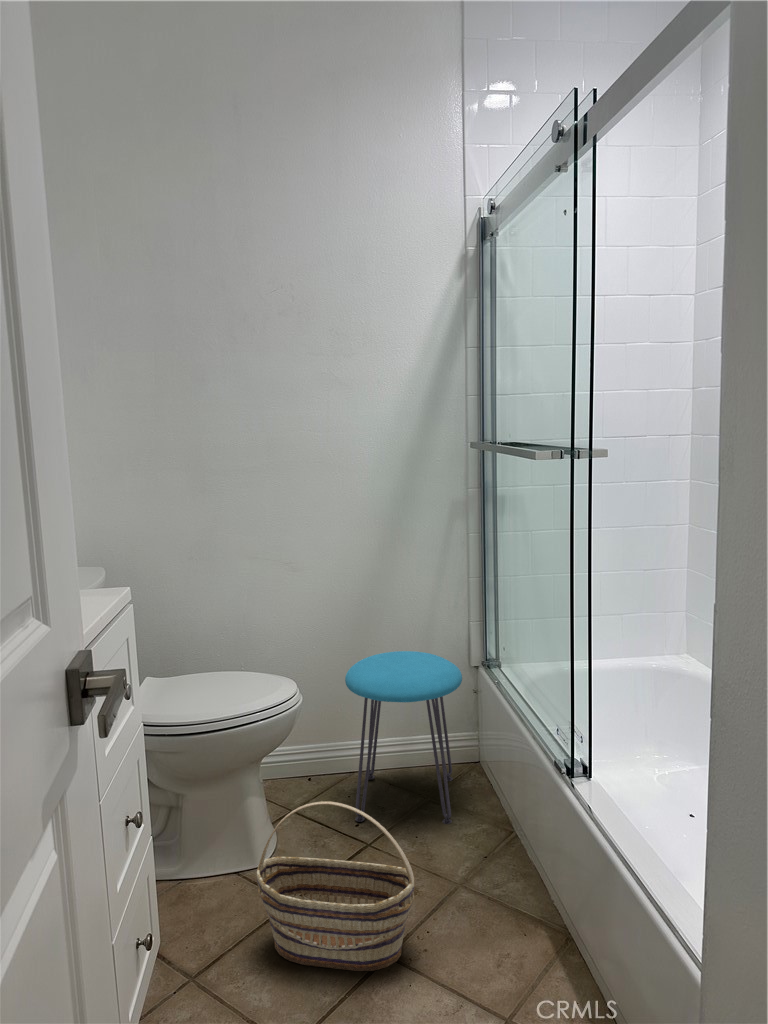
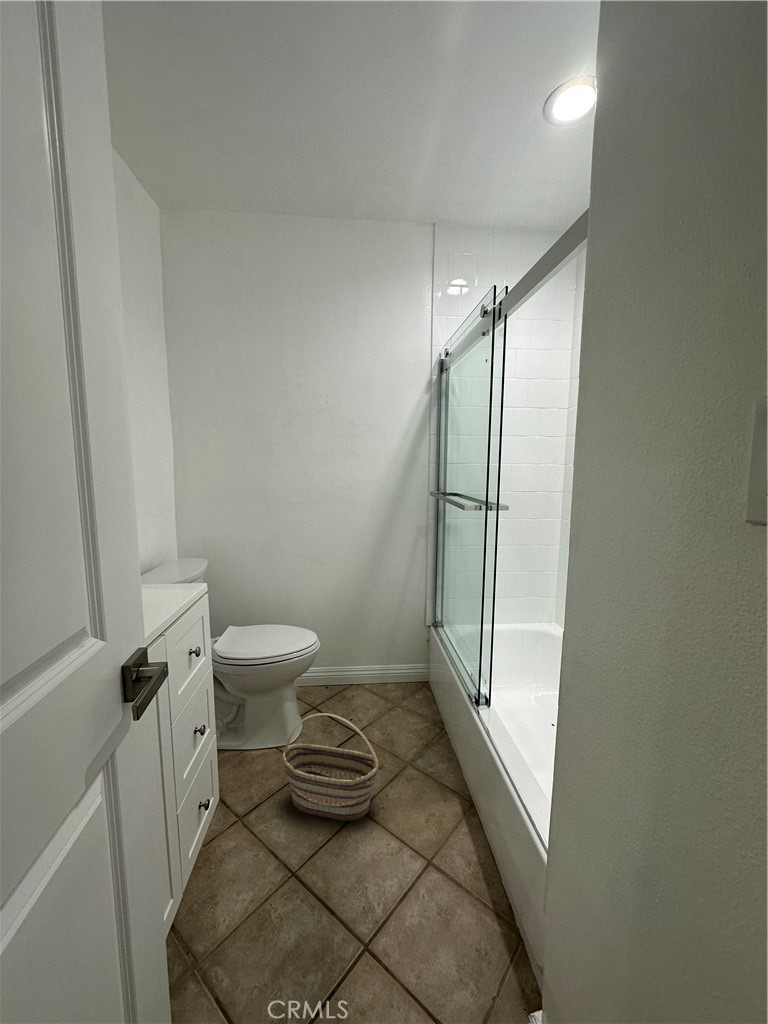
stool: present [345,651,462,824] -> none [349,614,419,722]

